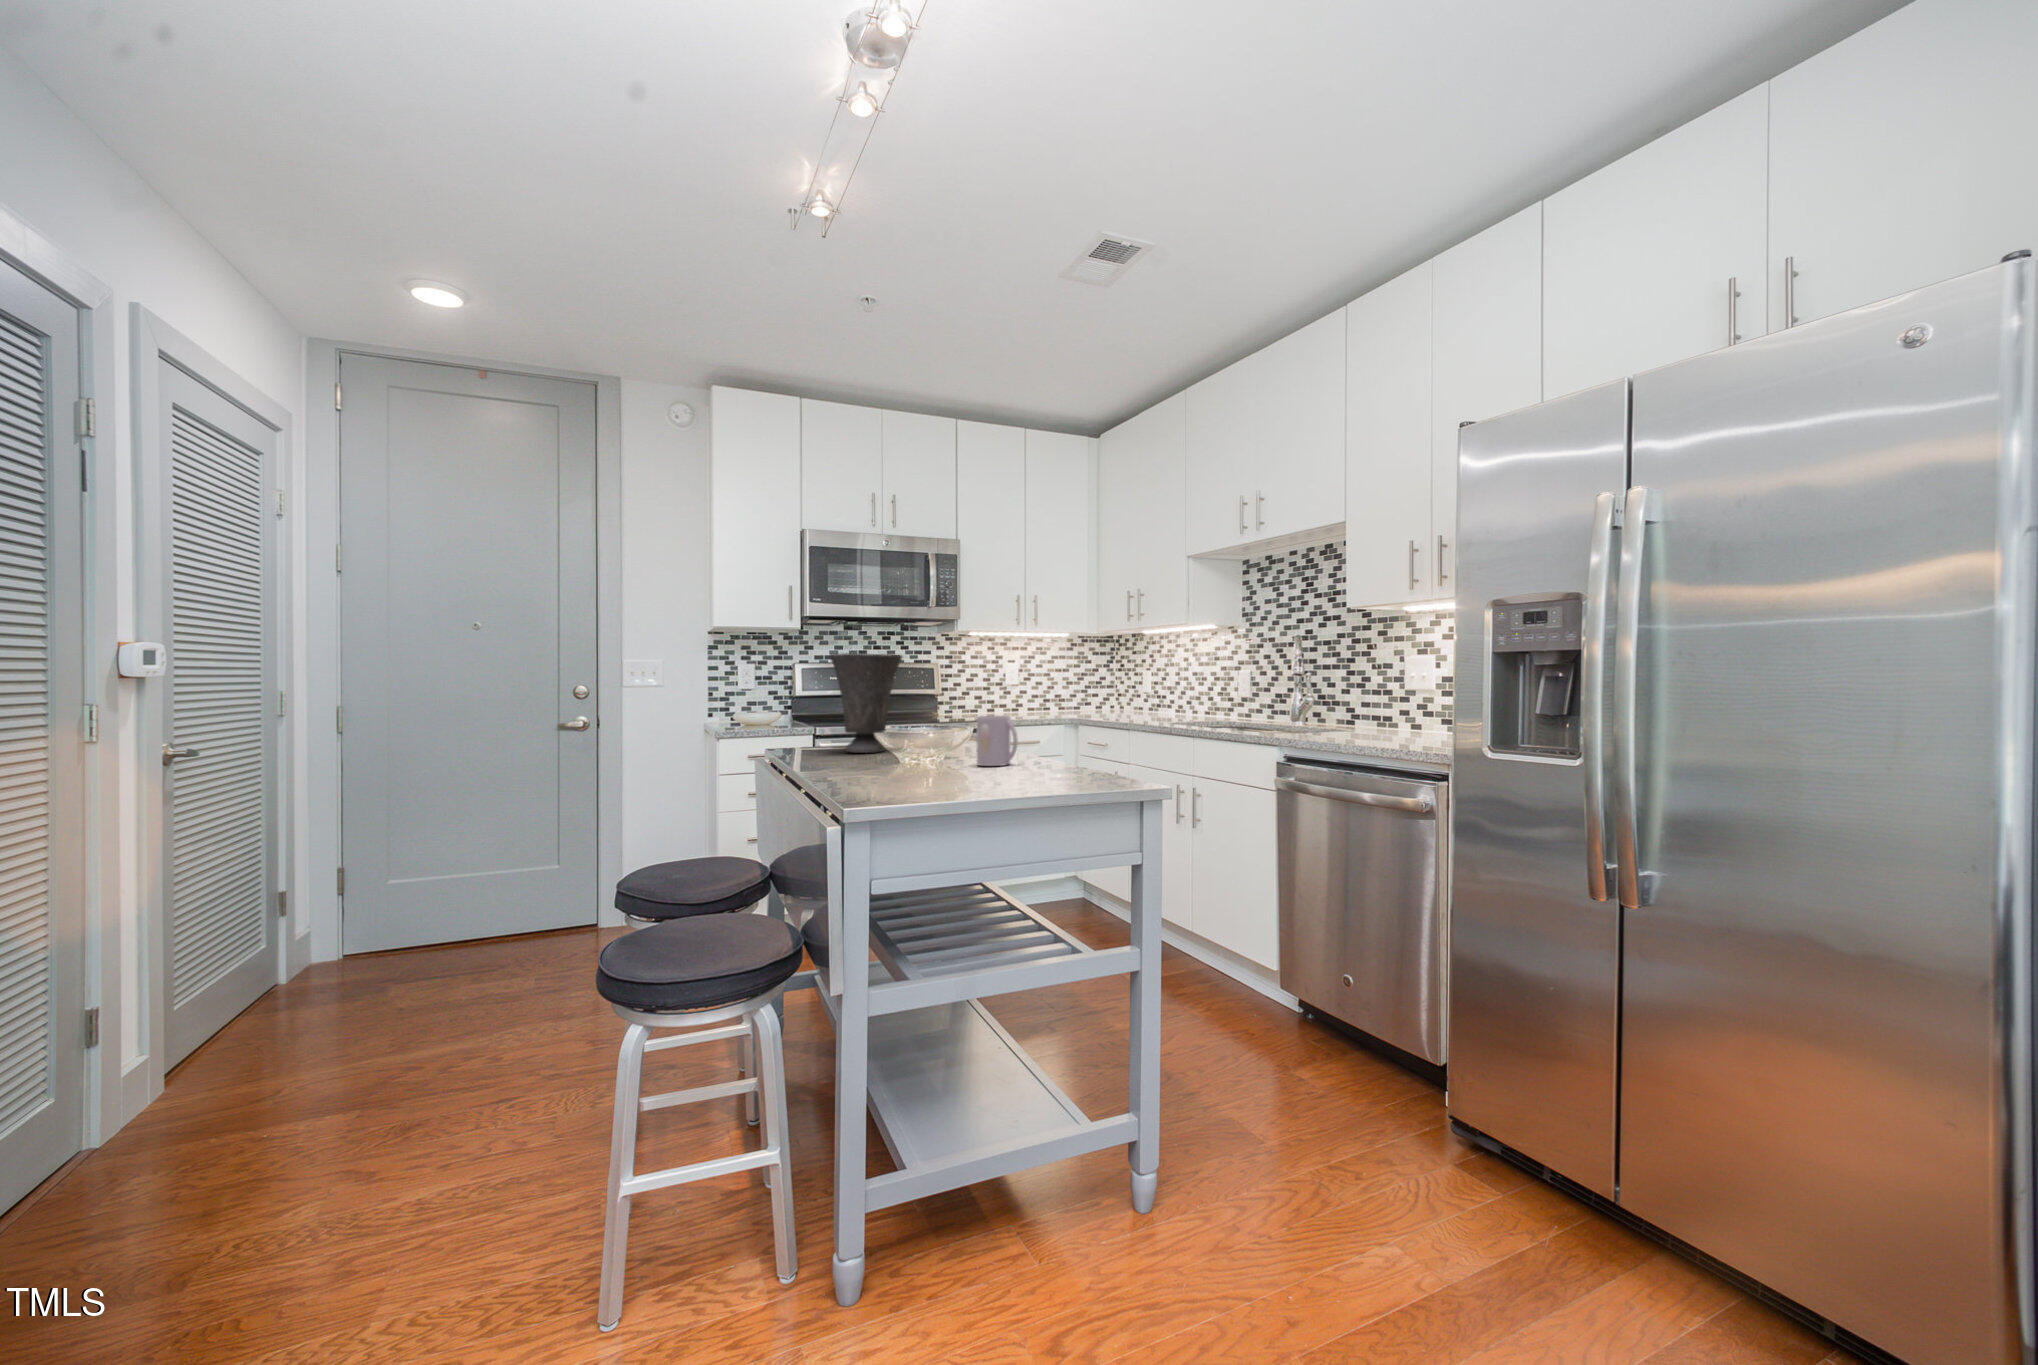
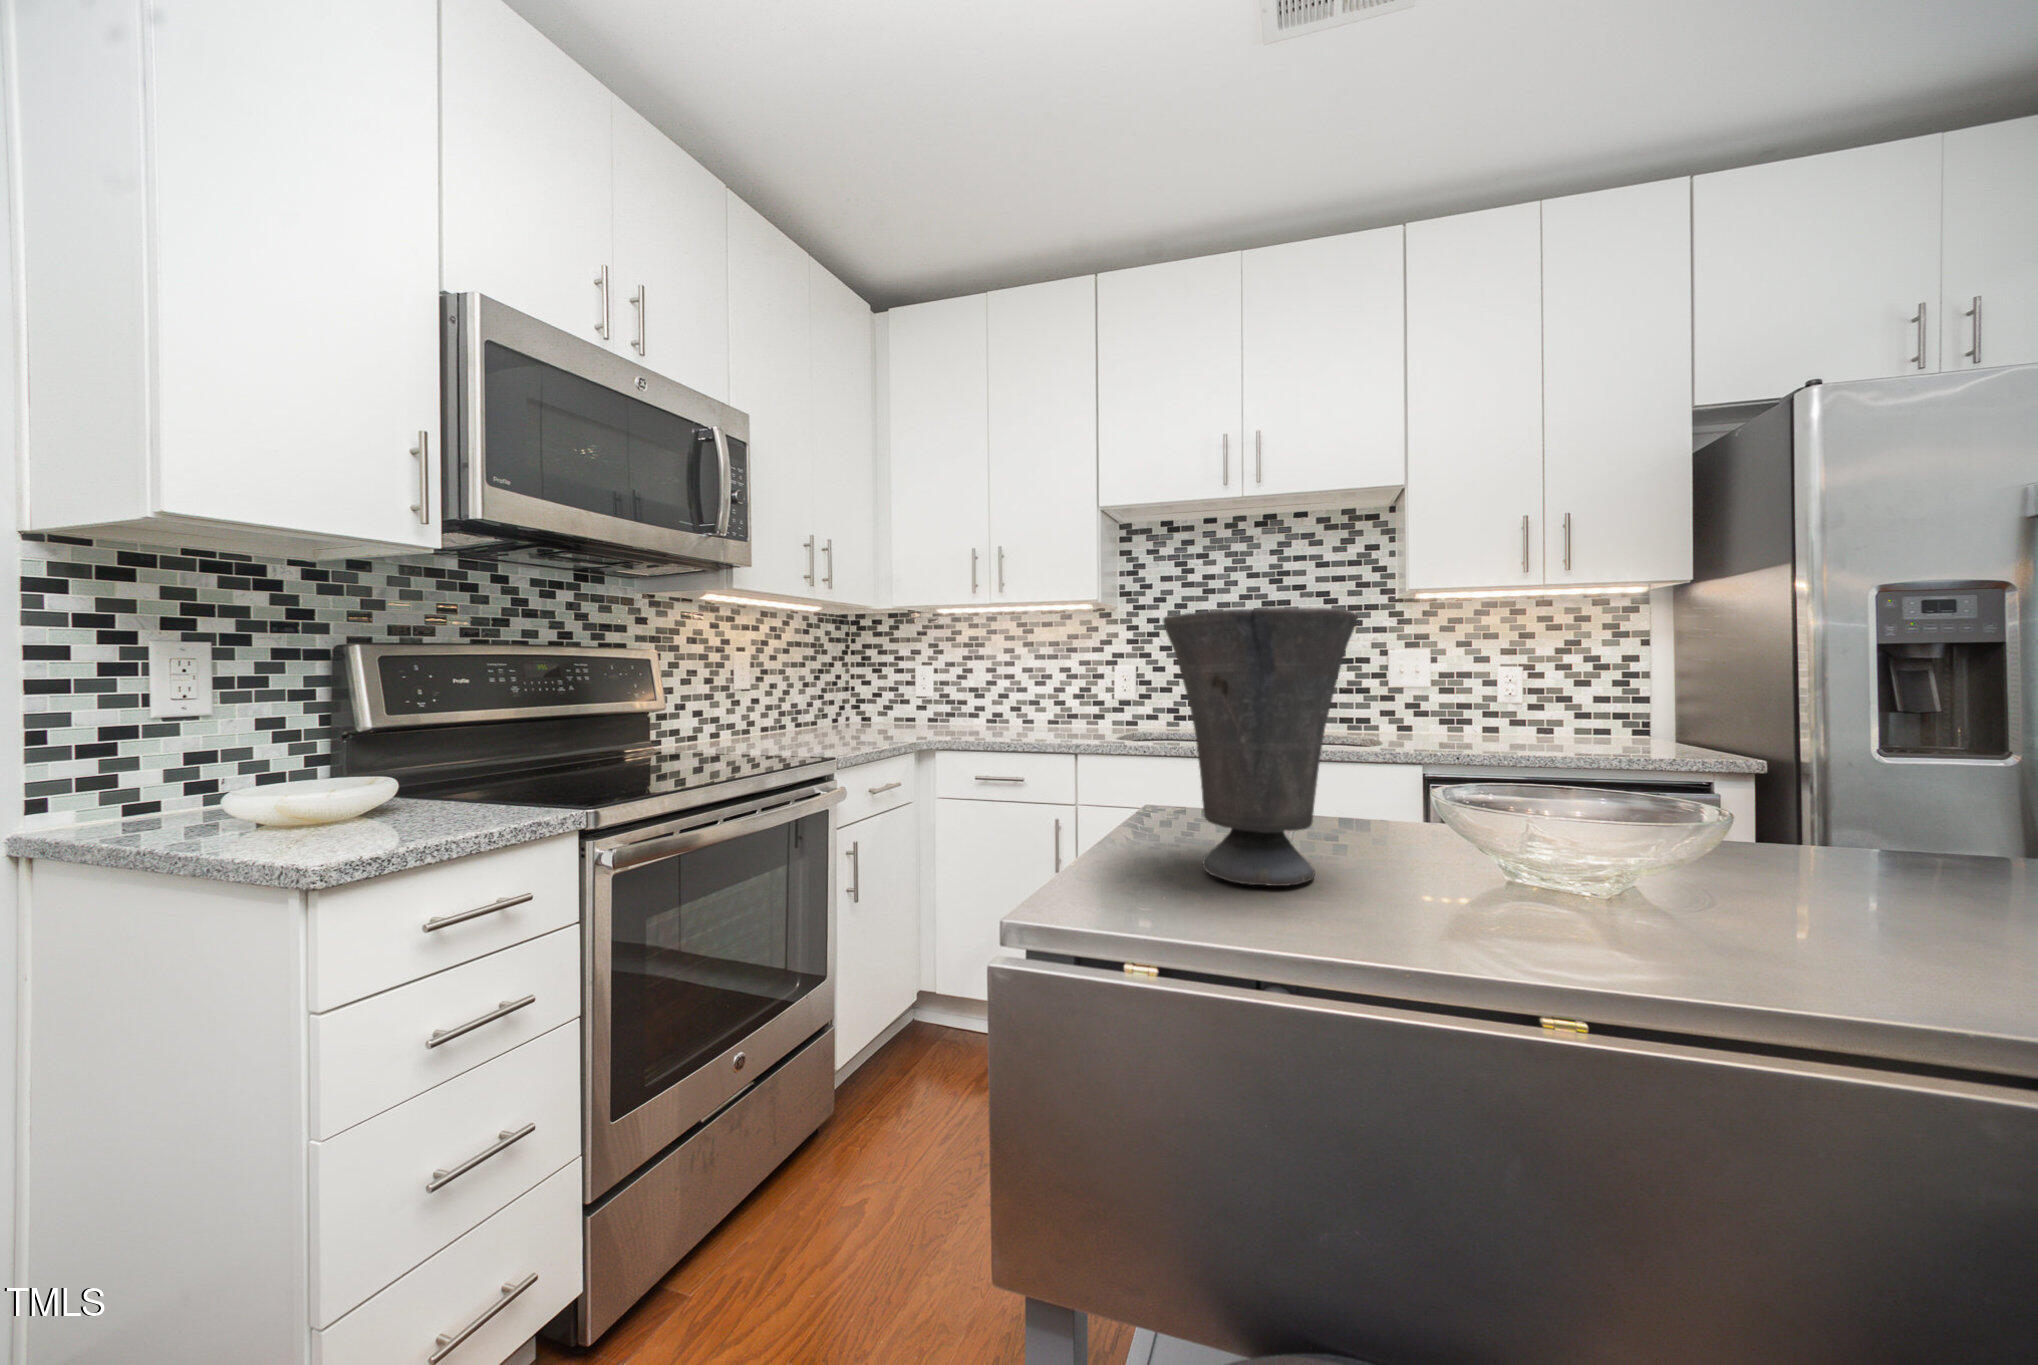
mug: present [977,716,1018,766] -> none [1752,757,1882,879]

